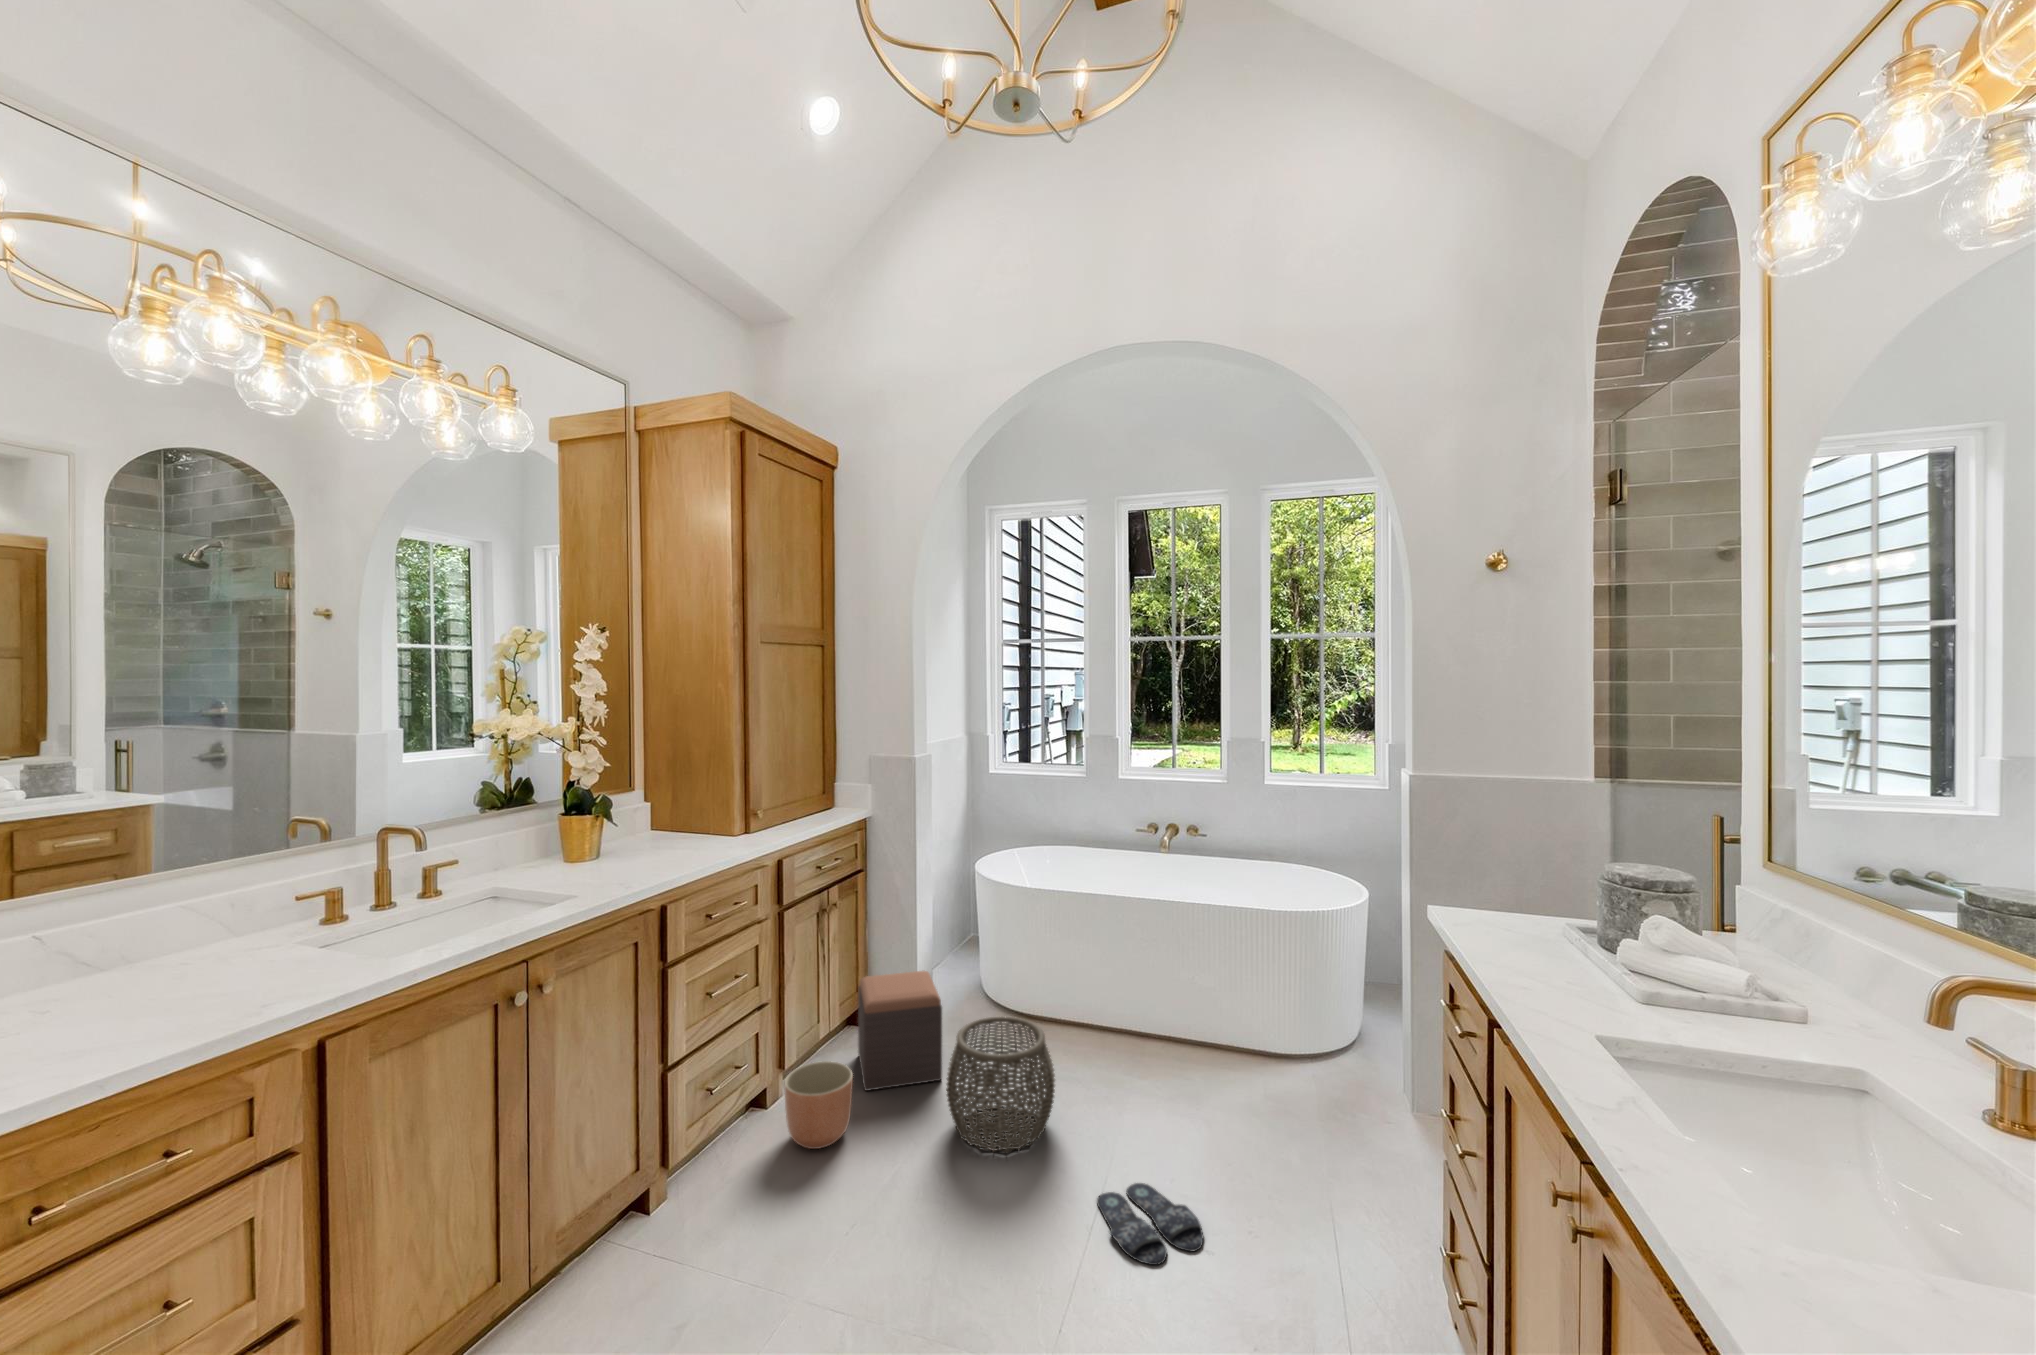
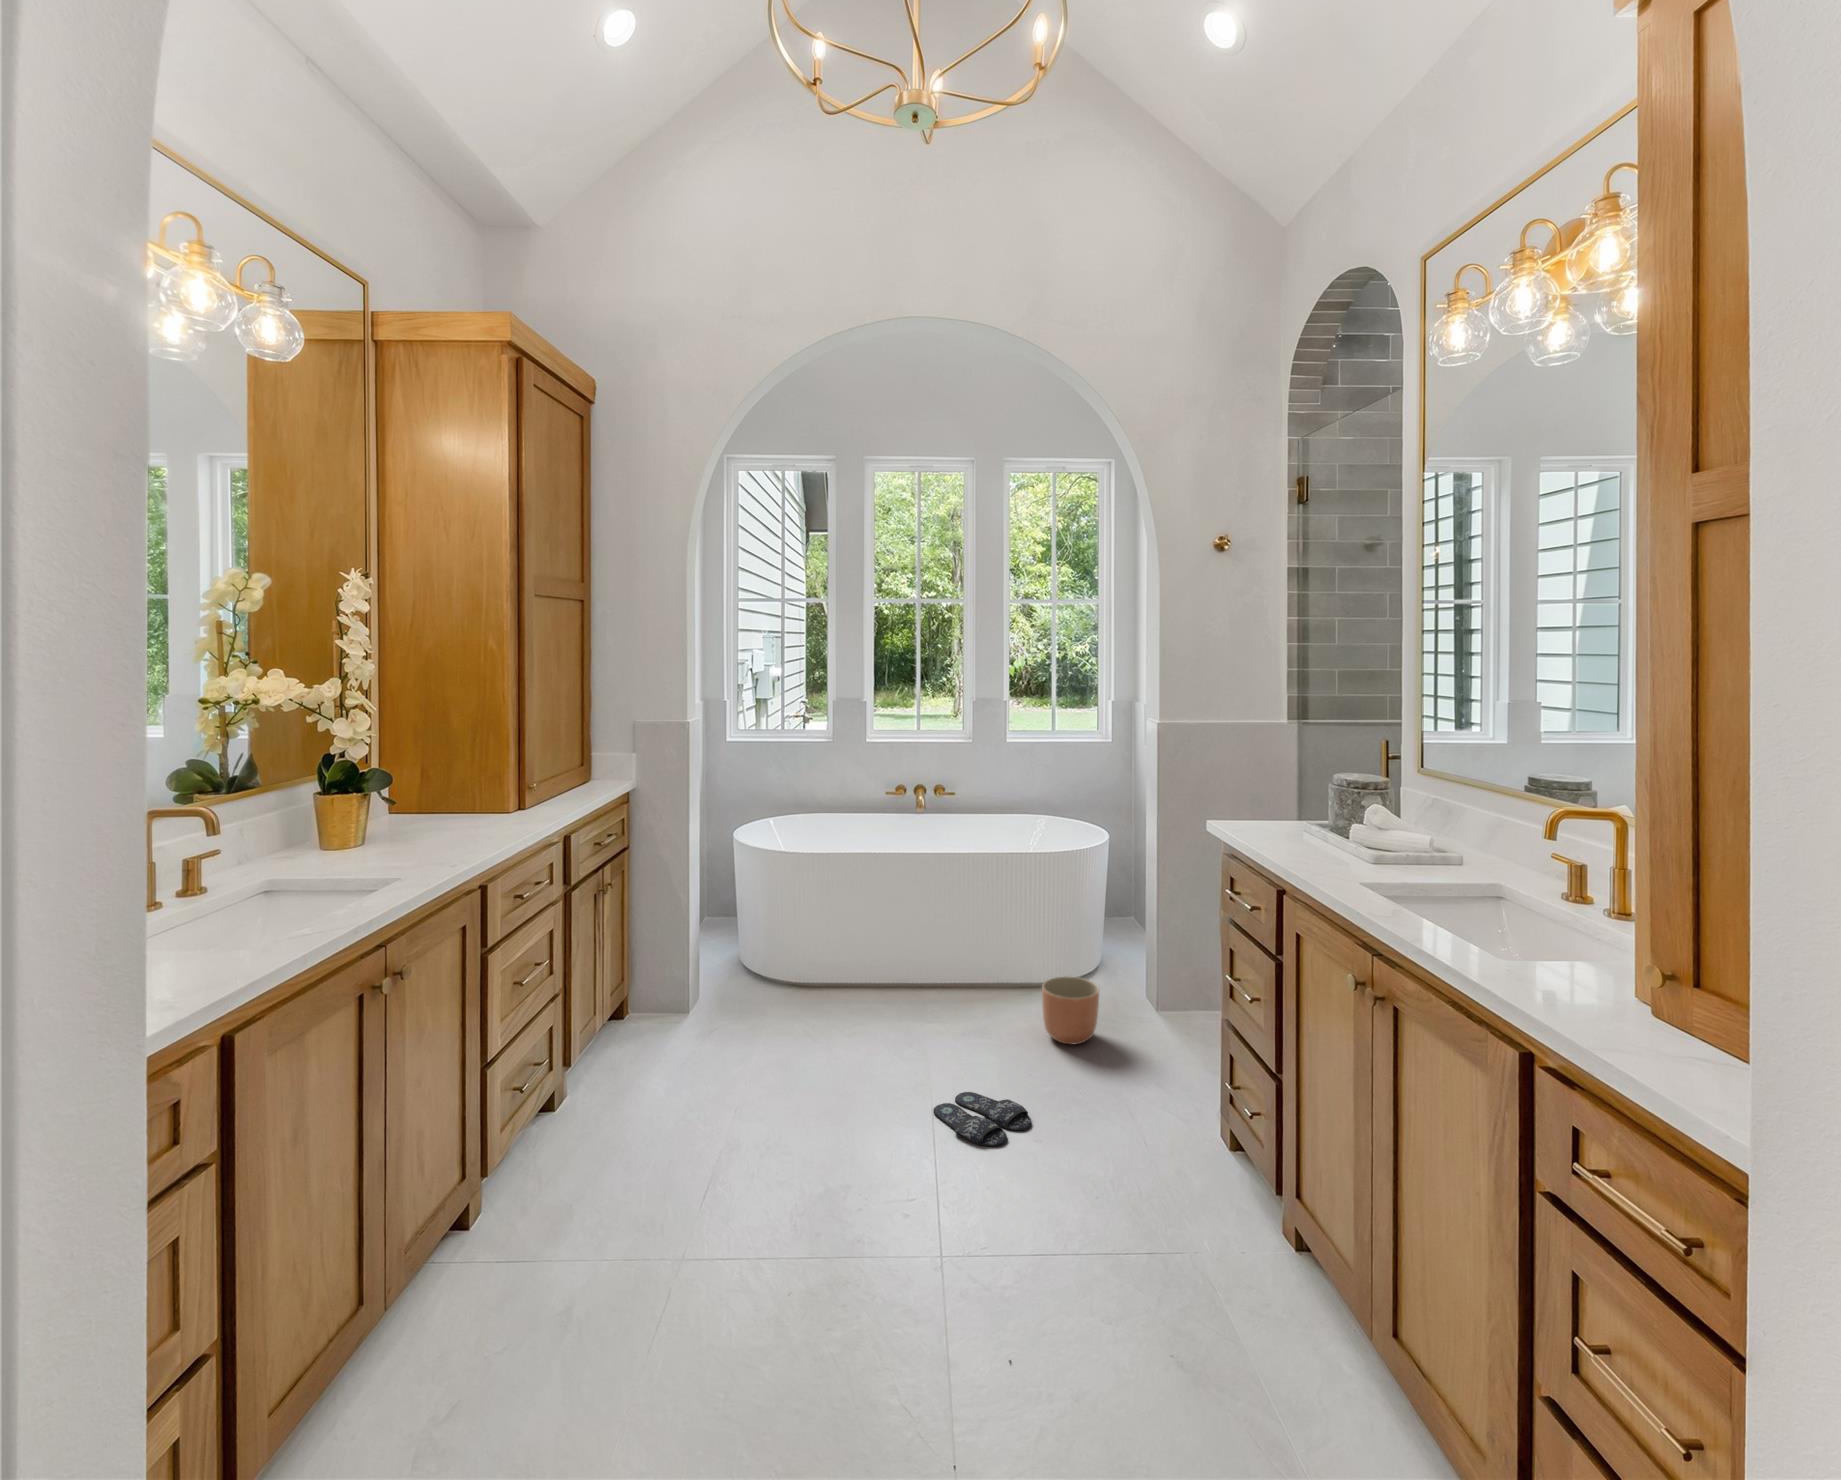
footstool: present [858,971,942,1091] -> none [639,947,743,1071]
woven basket: present [946,1017,1055,1152] -> none [767,973,874,1096]
planter: present [785,1061,853,1149] -> present [1042,976,1099,1045]

